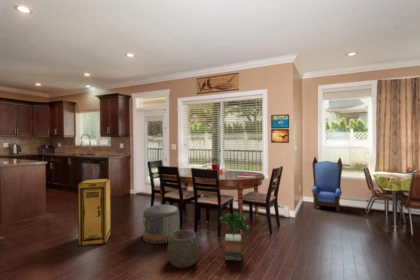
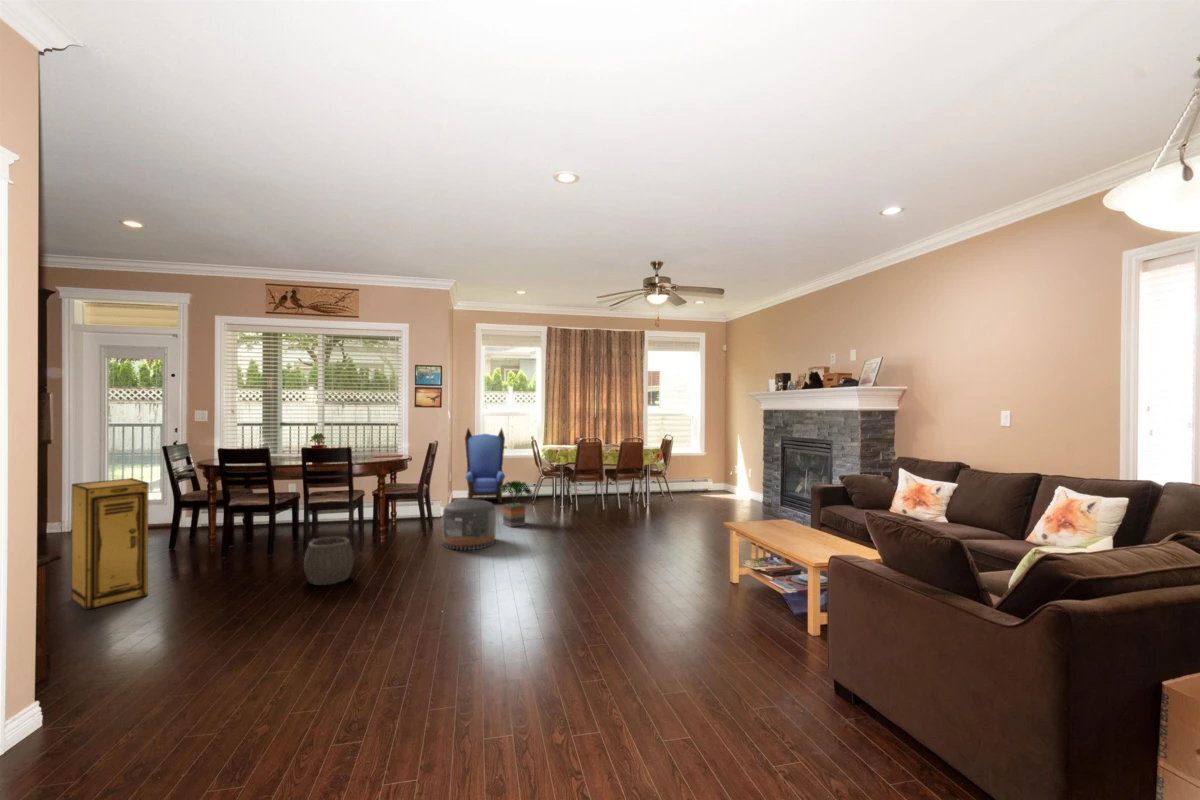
pouf: present [143,205,180,244] -> present [442,499,496,550]
potted tree: present [221,213,248,260] -> present [501,481,532,527]

